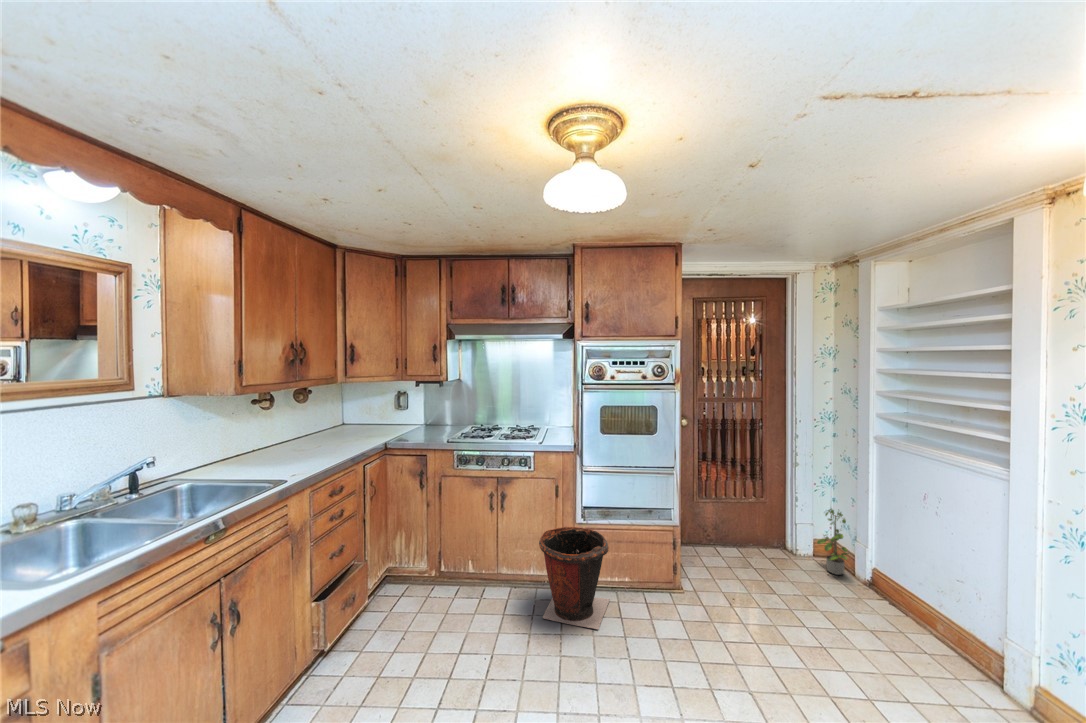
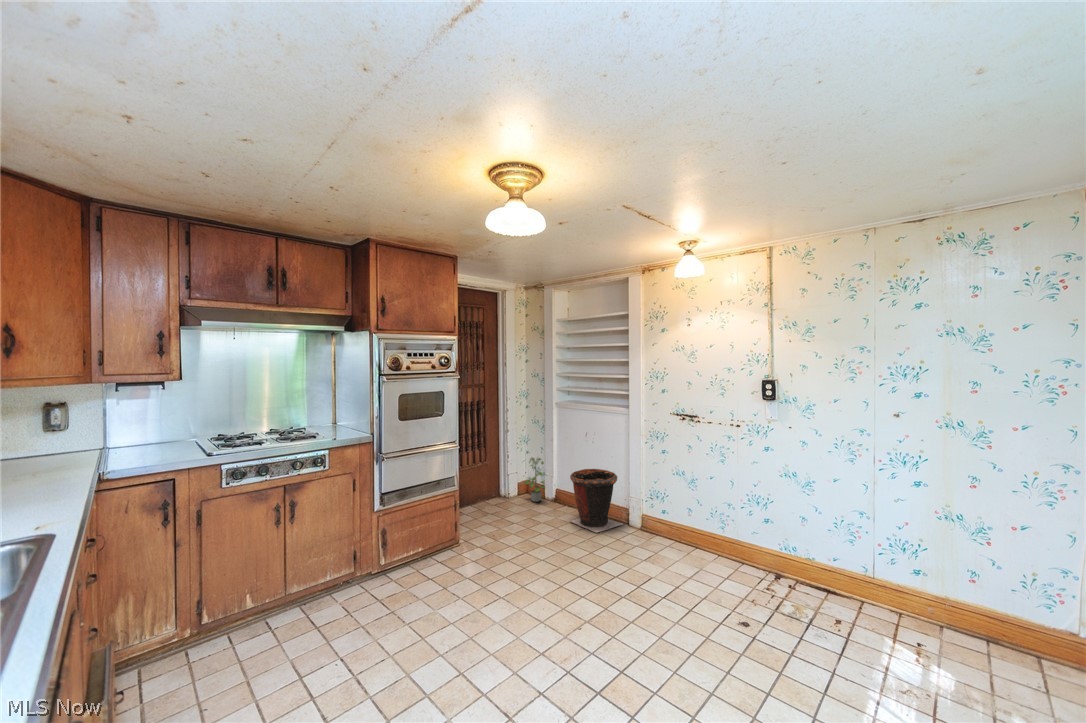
waste bin: present [539,527,610,629] -> present [570,469,623,533]

